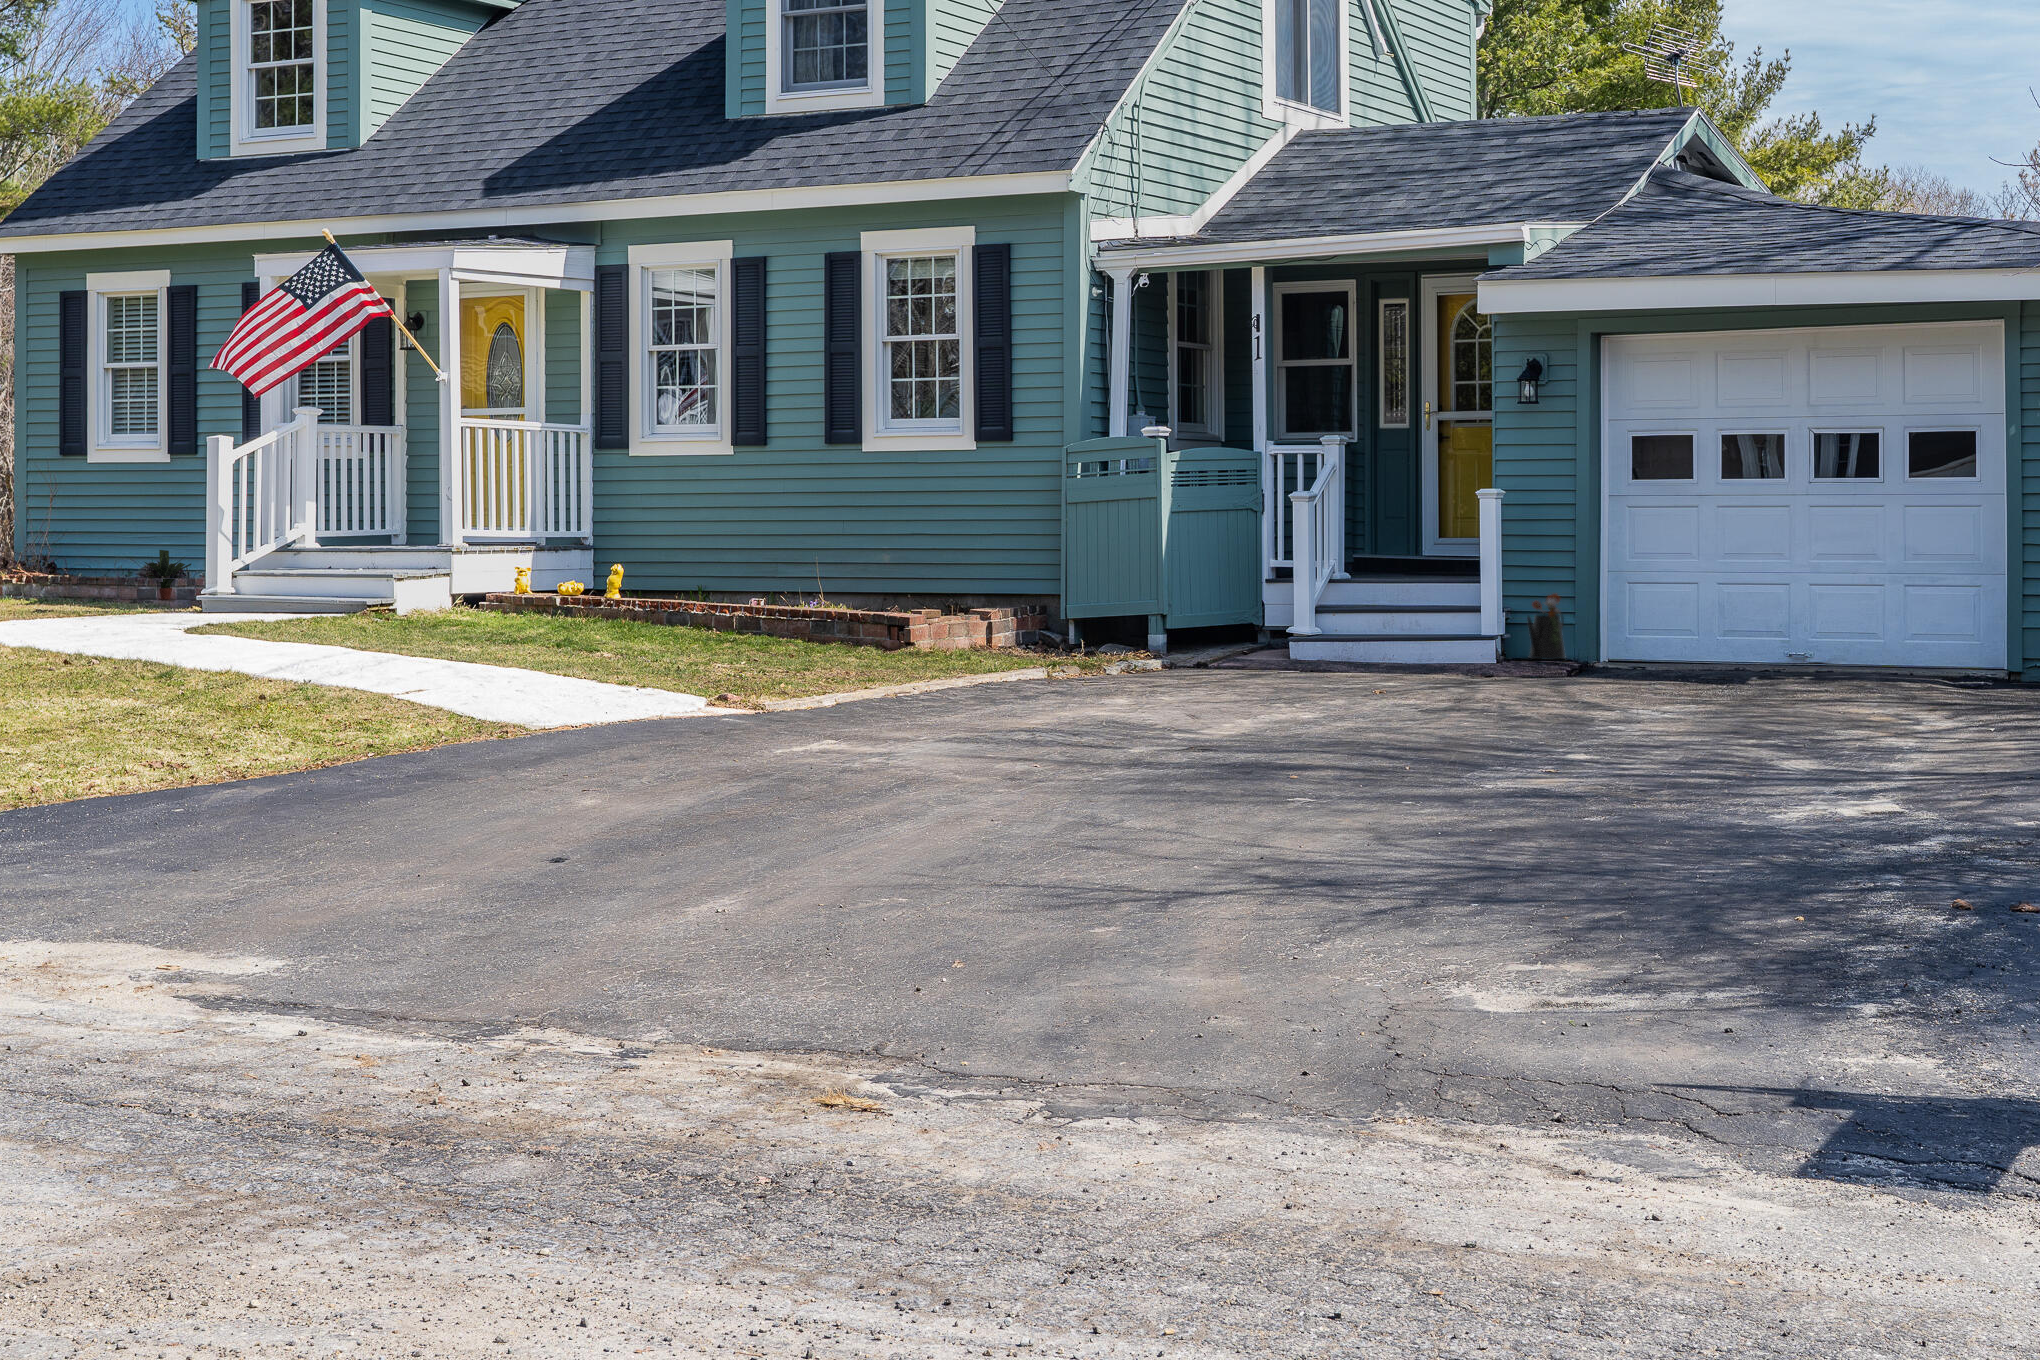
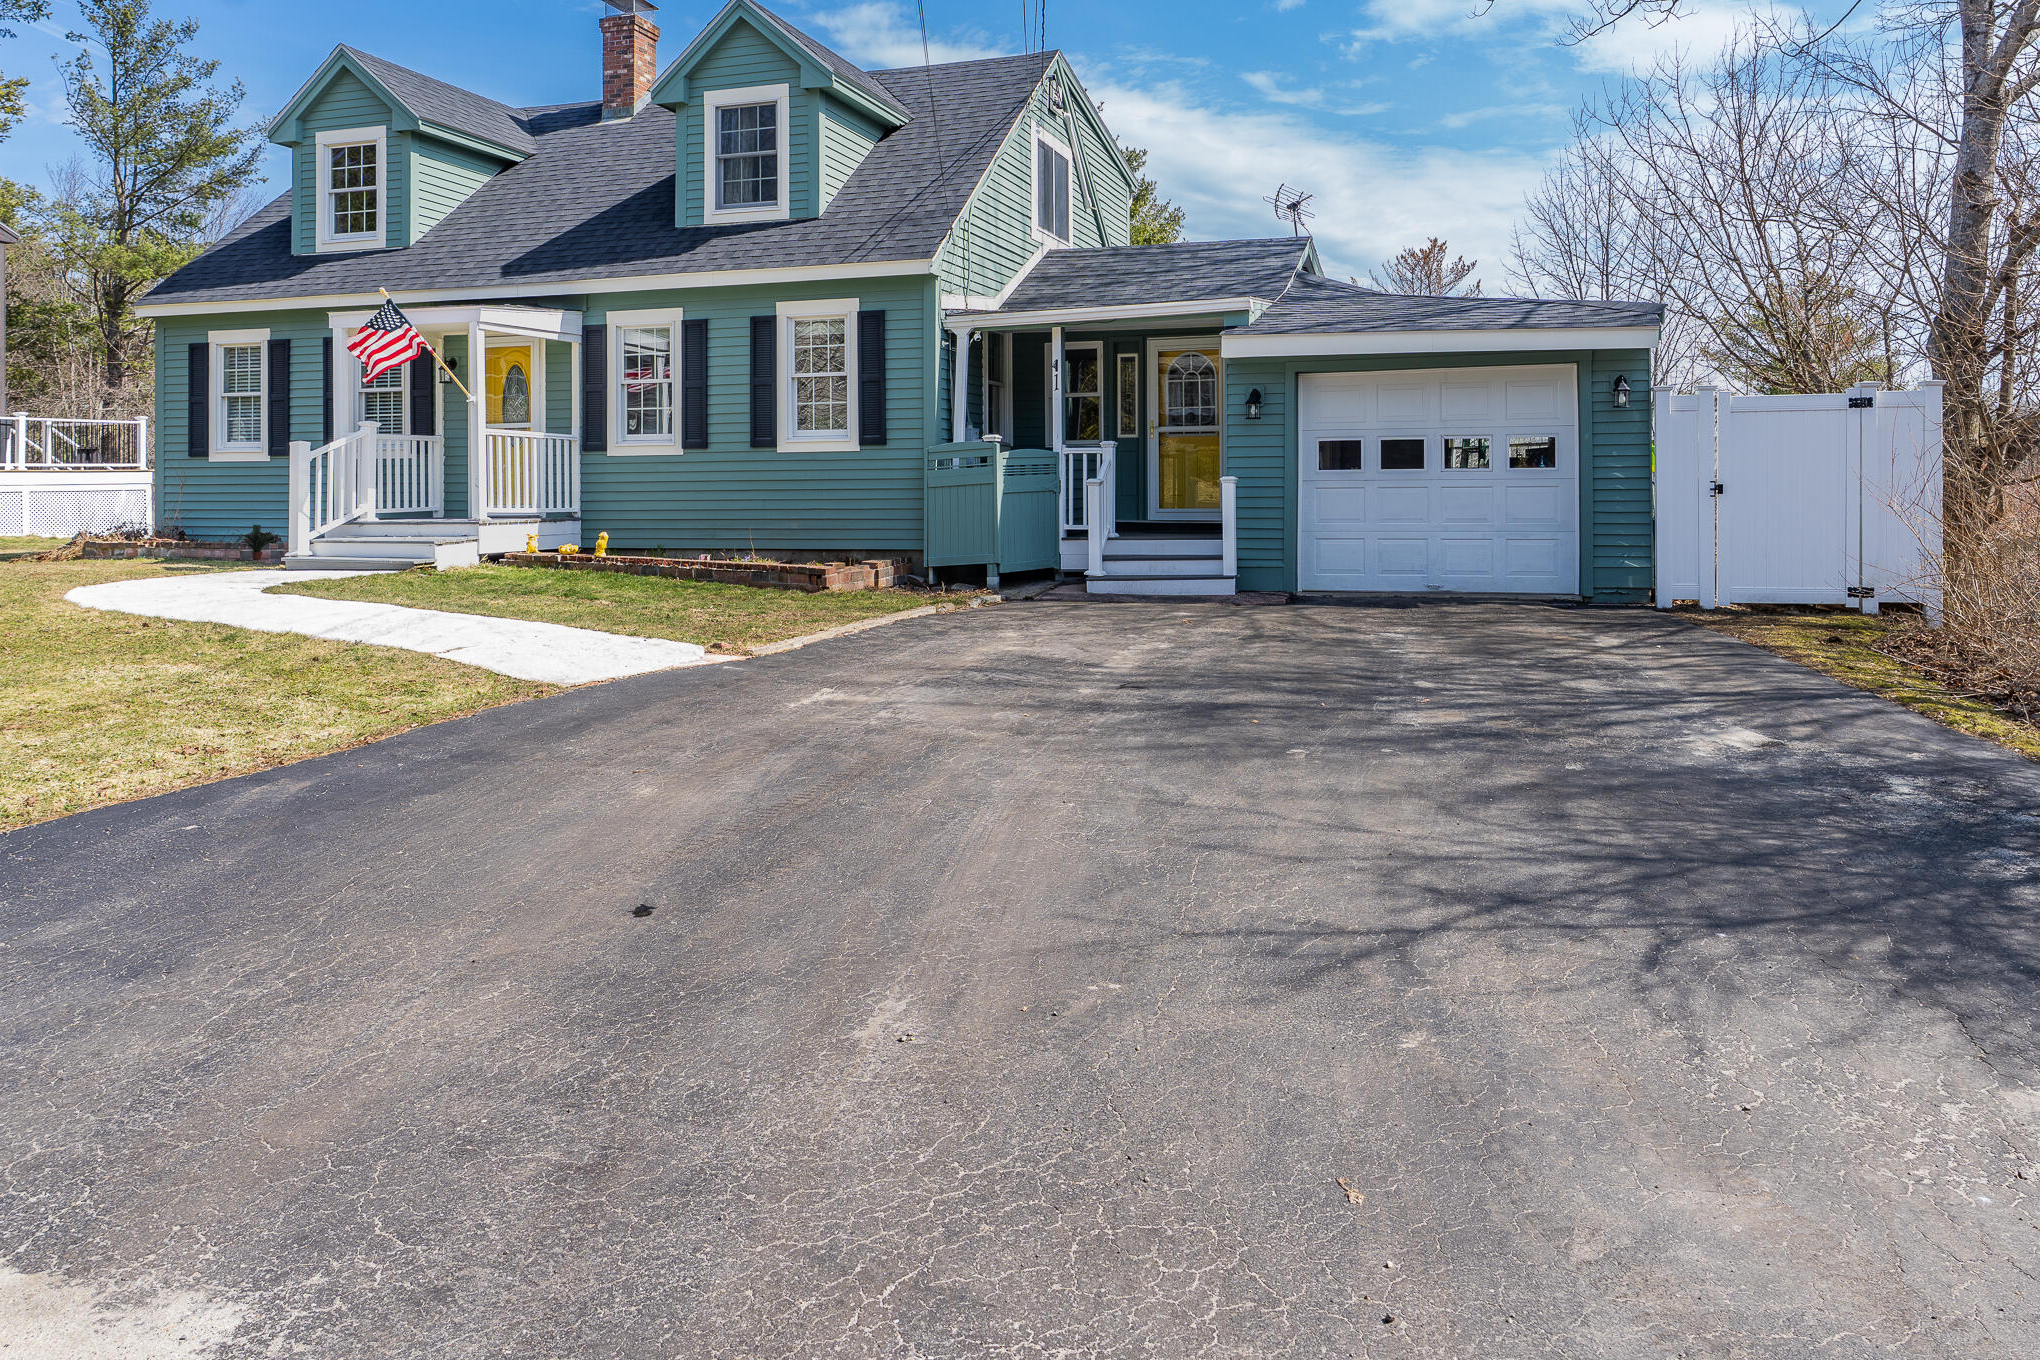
watering can: present [1527,594,1566,660] -> none [1249,541,1275,586]

